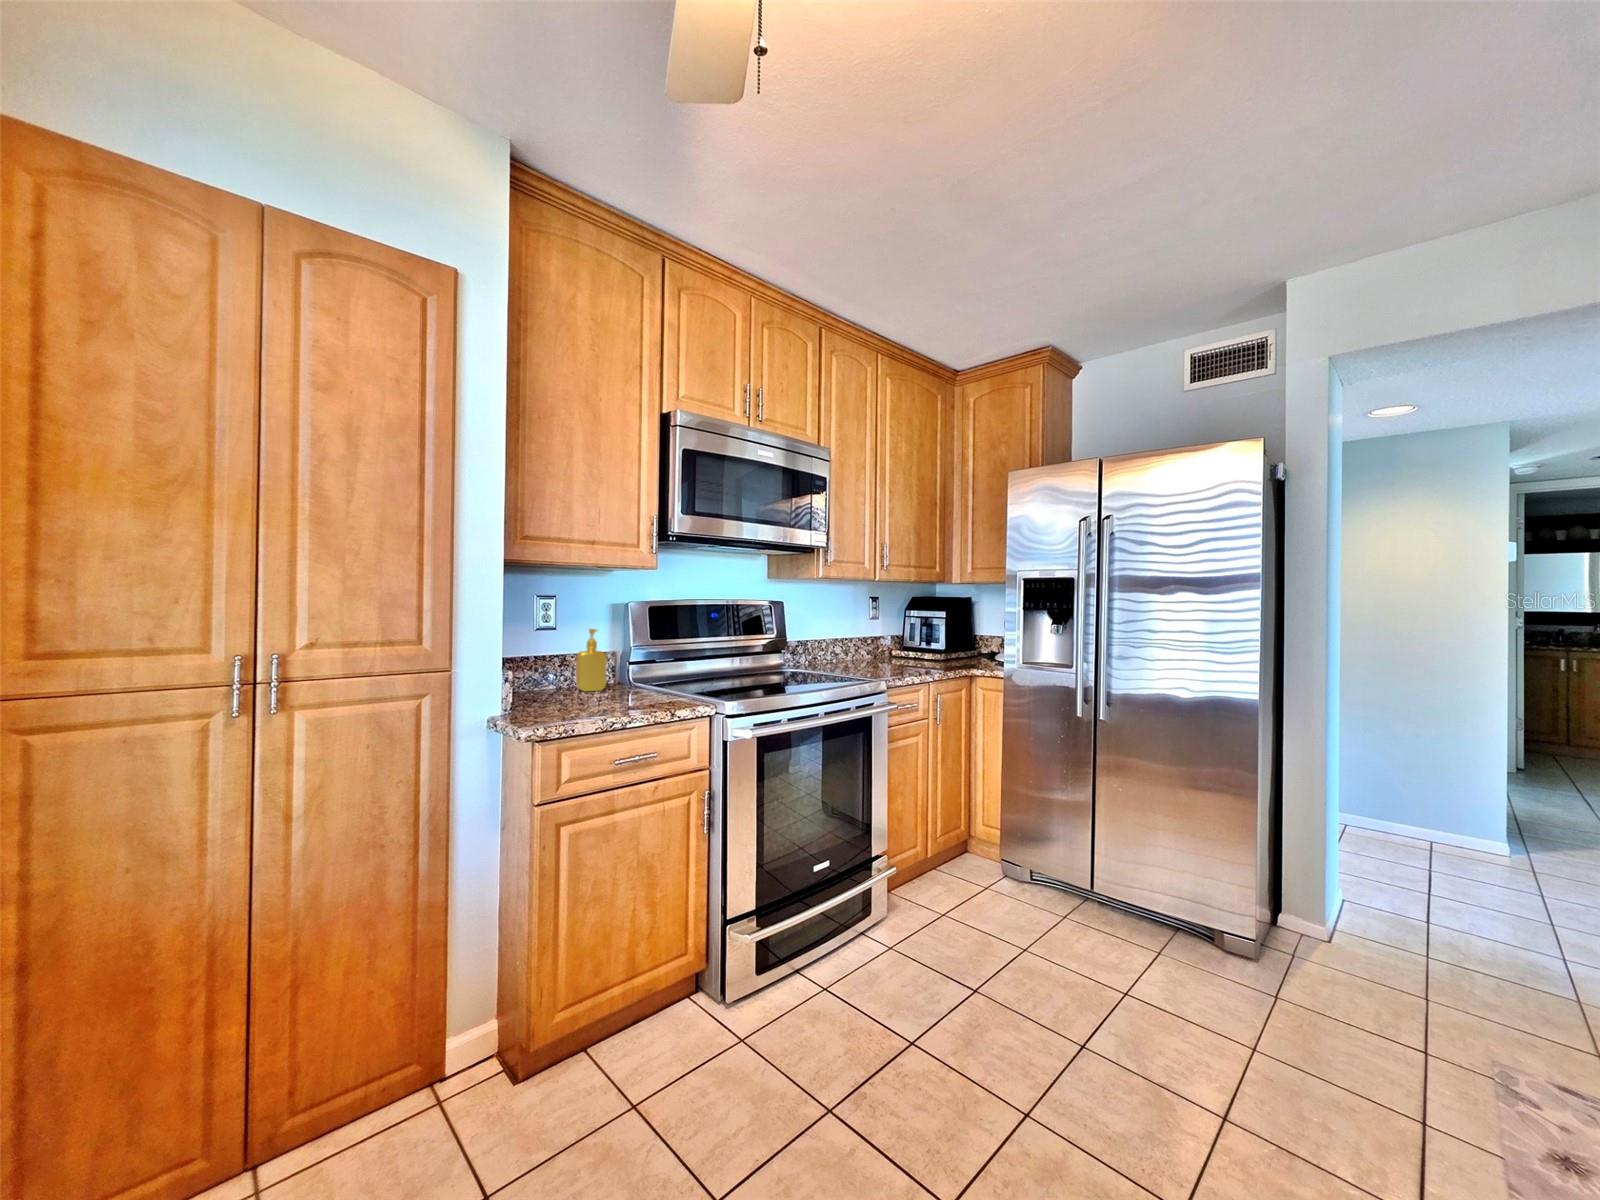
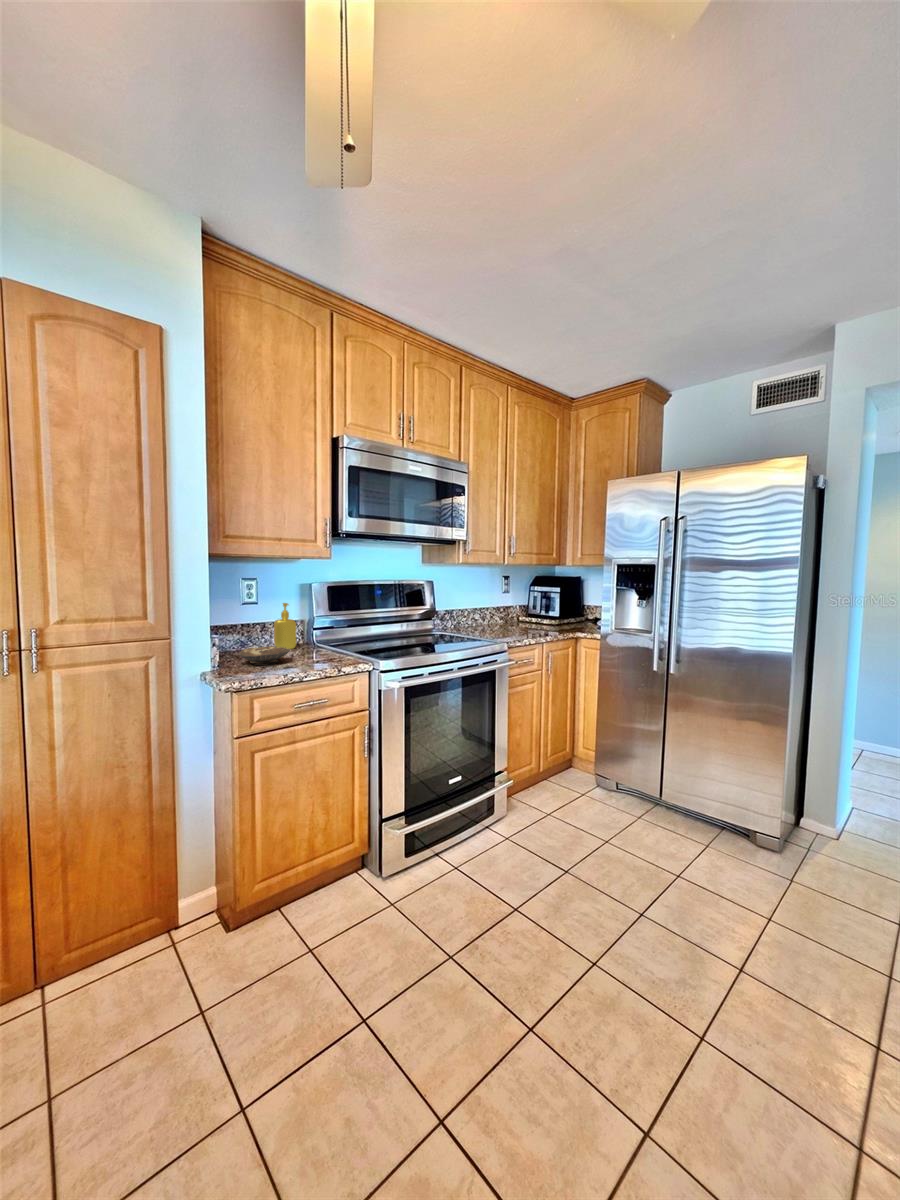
bowl: none [536,685,604,709] -> present [239,647,290,665]

